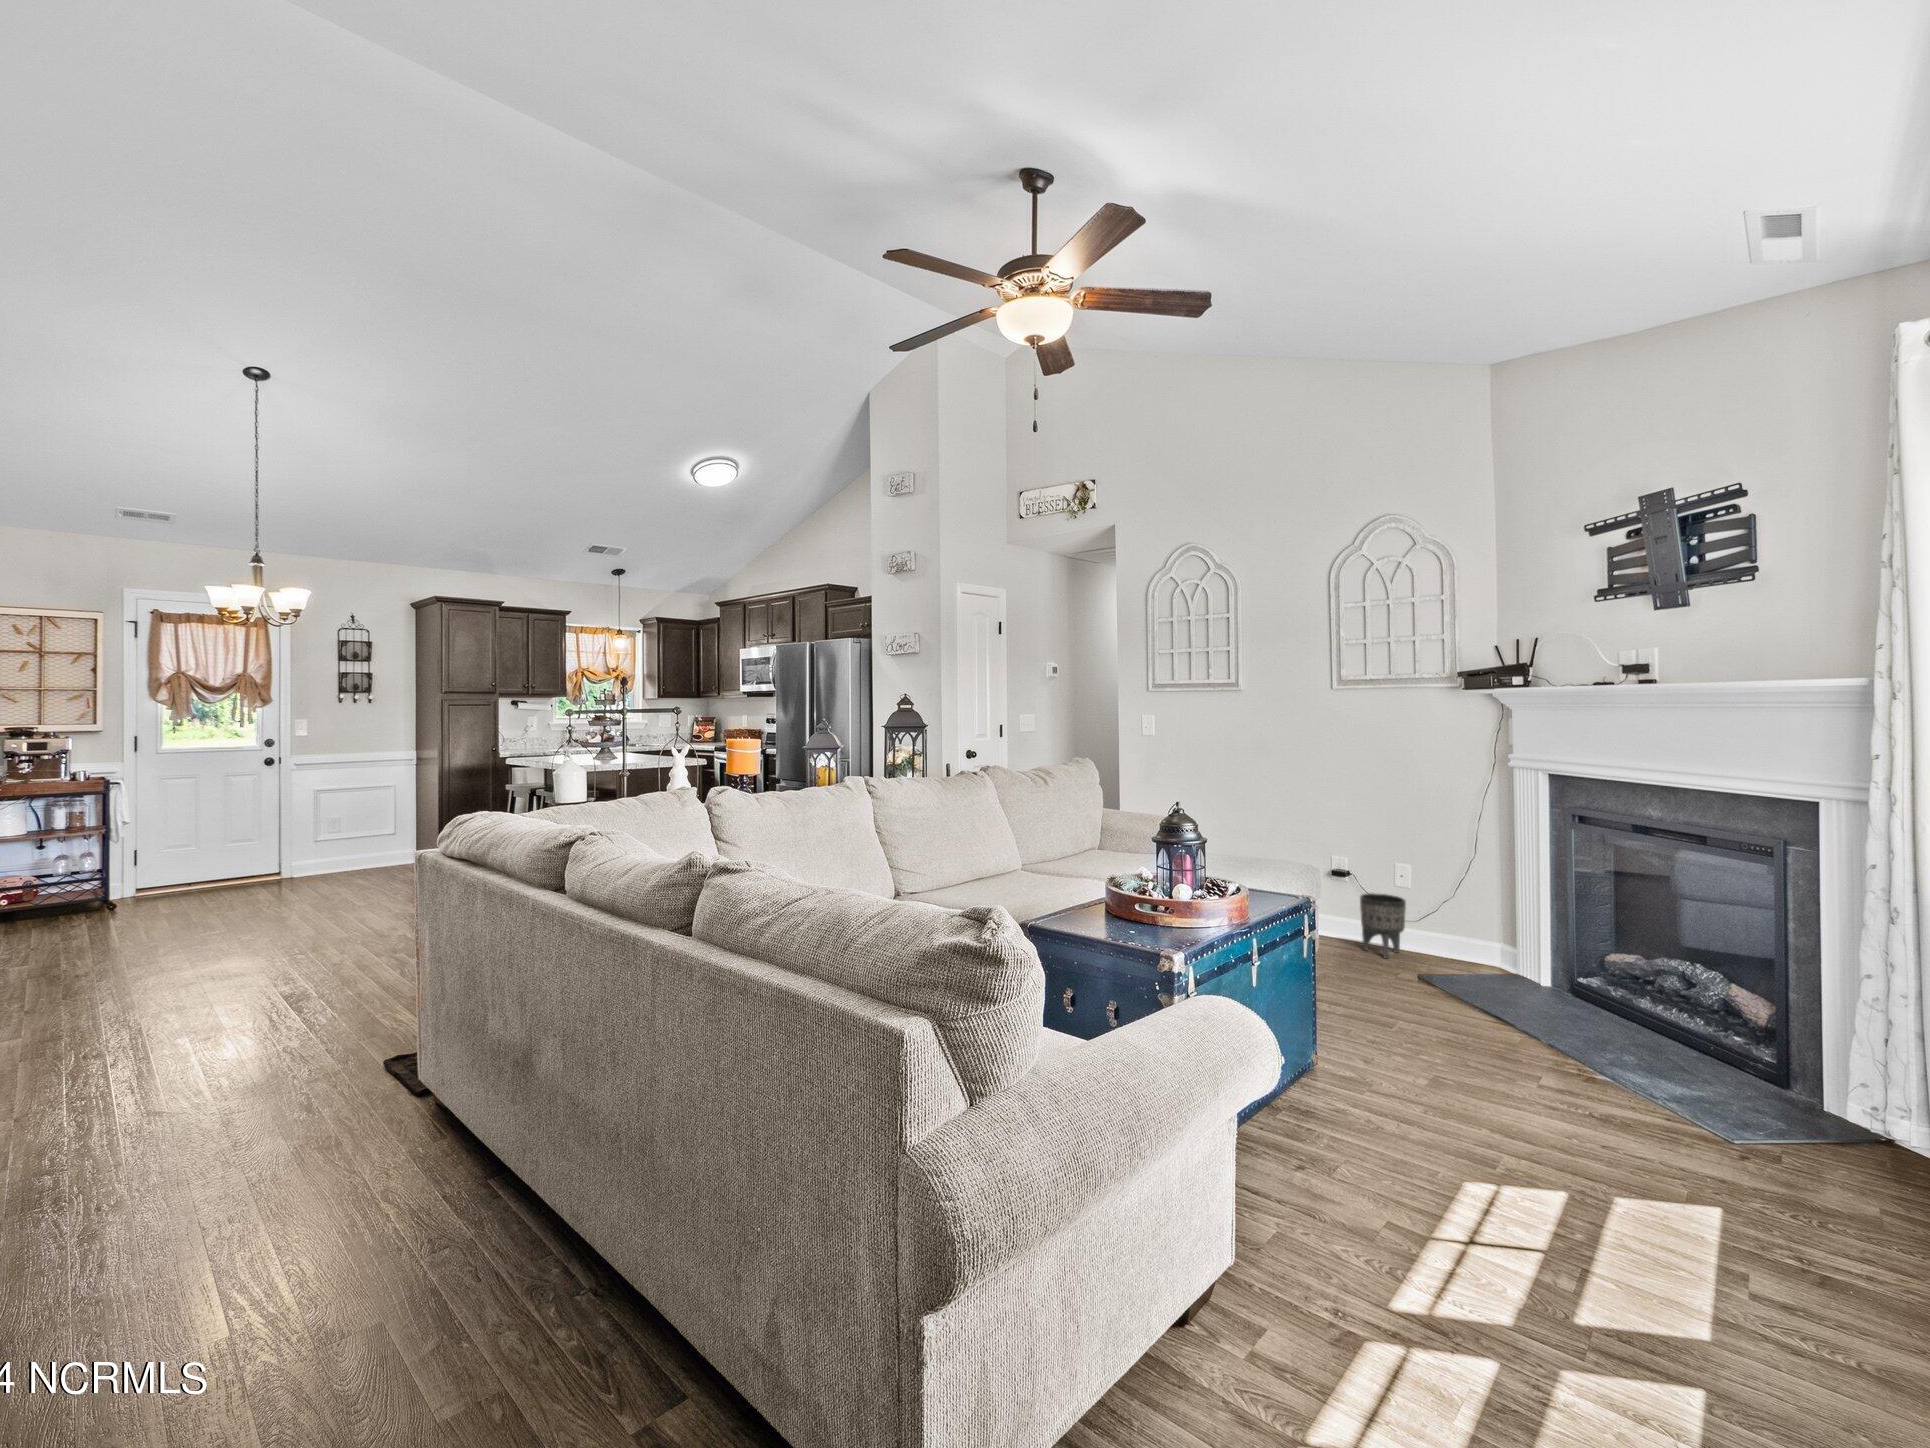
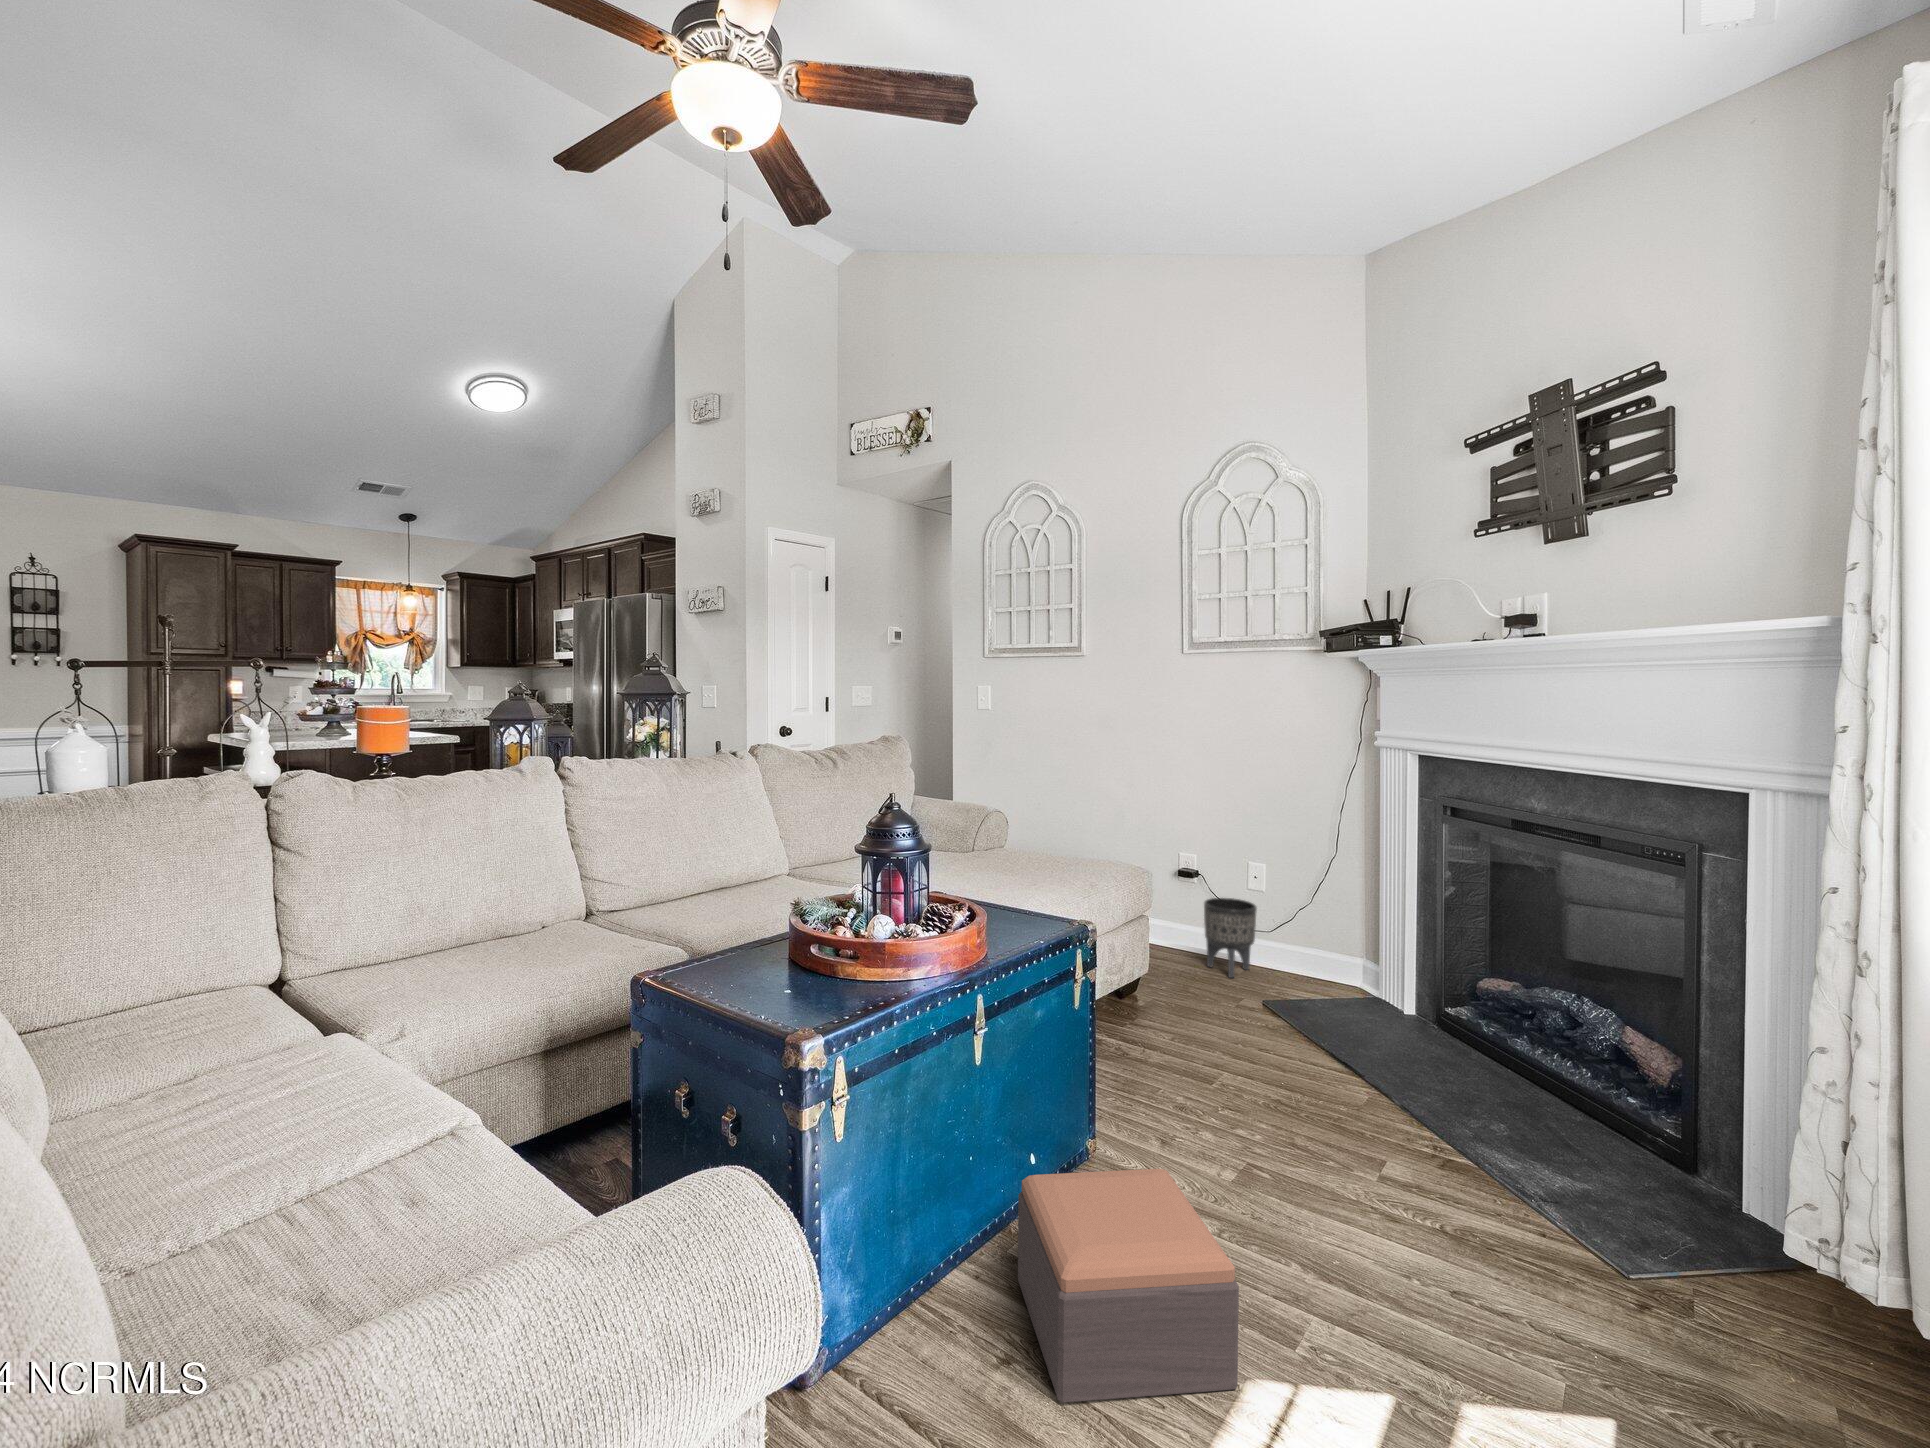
footstool: none [1295,1059,1464,1190] -> present [1018,1169,1239,1403]

